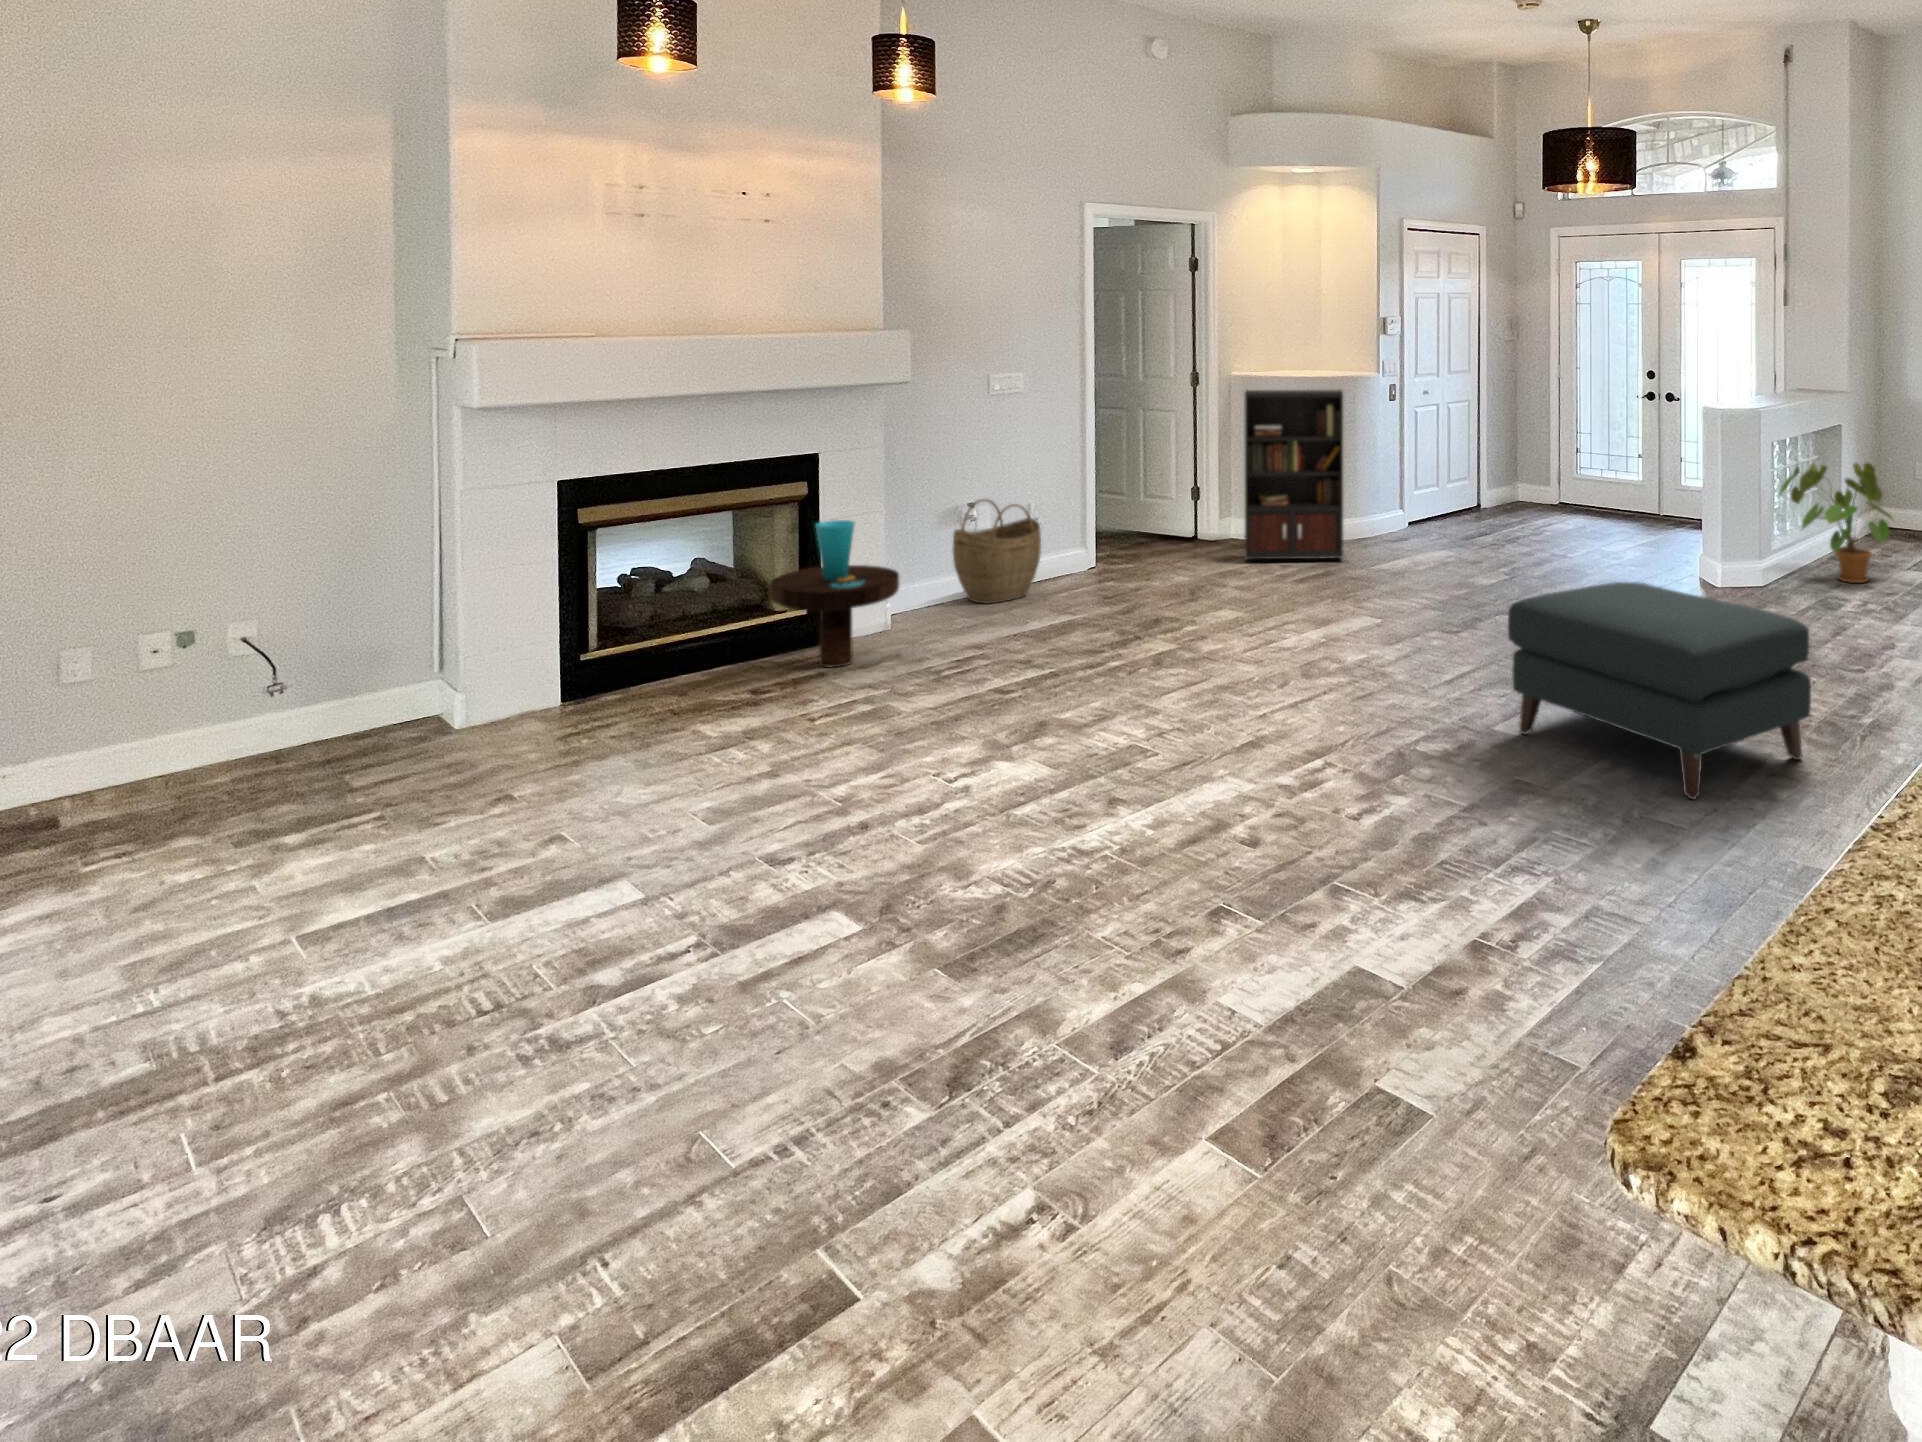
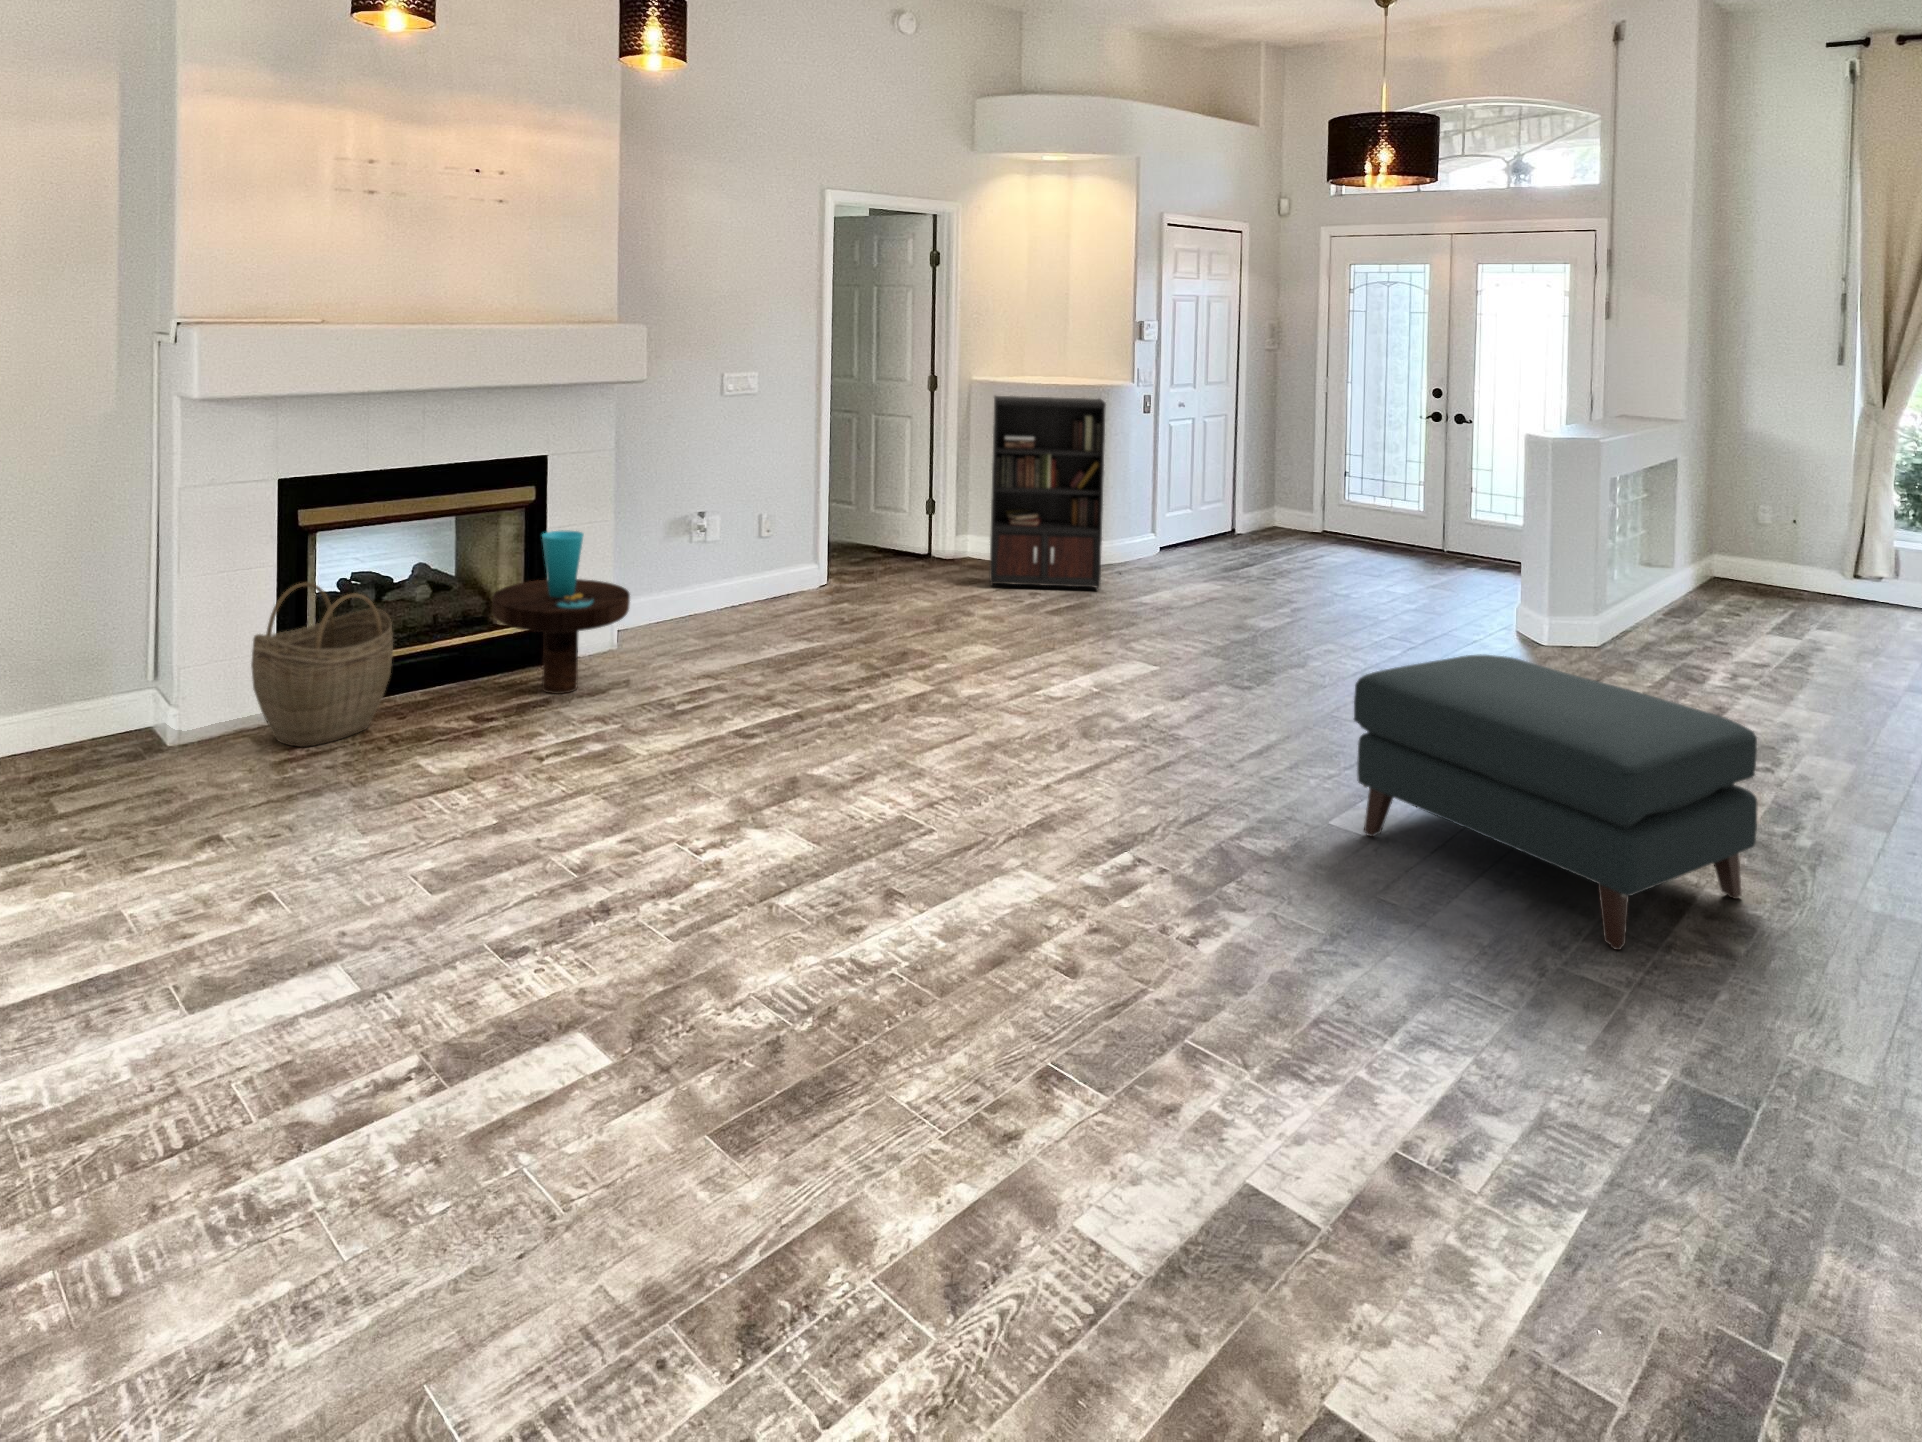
house plant: present [1780,463,1892,583] -> none [1621,503,1774,651]
woven basket: present [952,499,1041,604] -> present [251,583,393,747]

